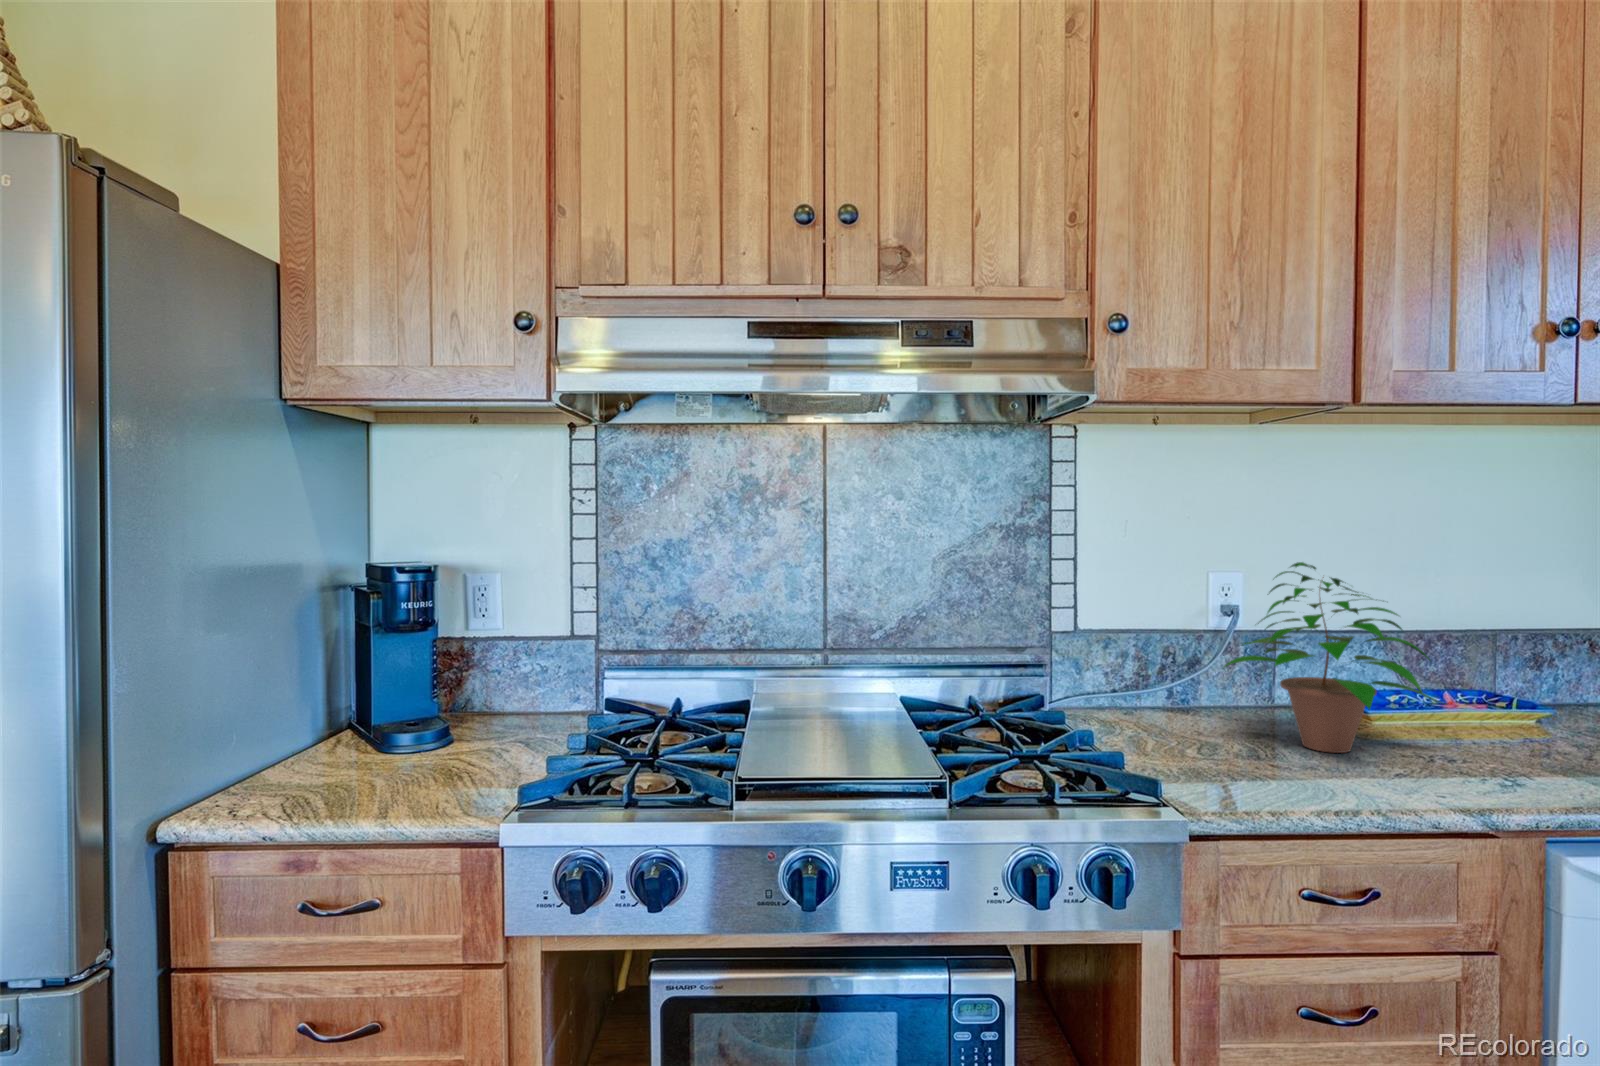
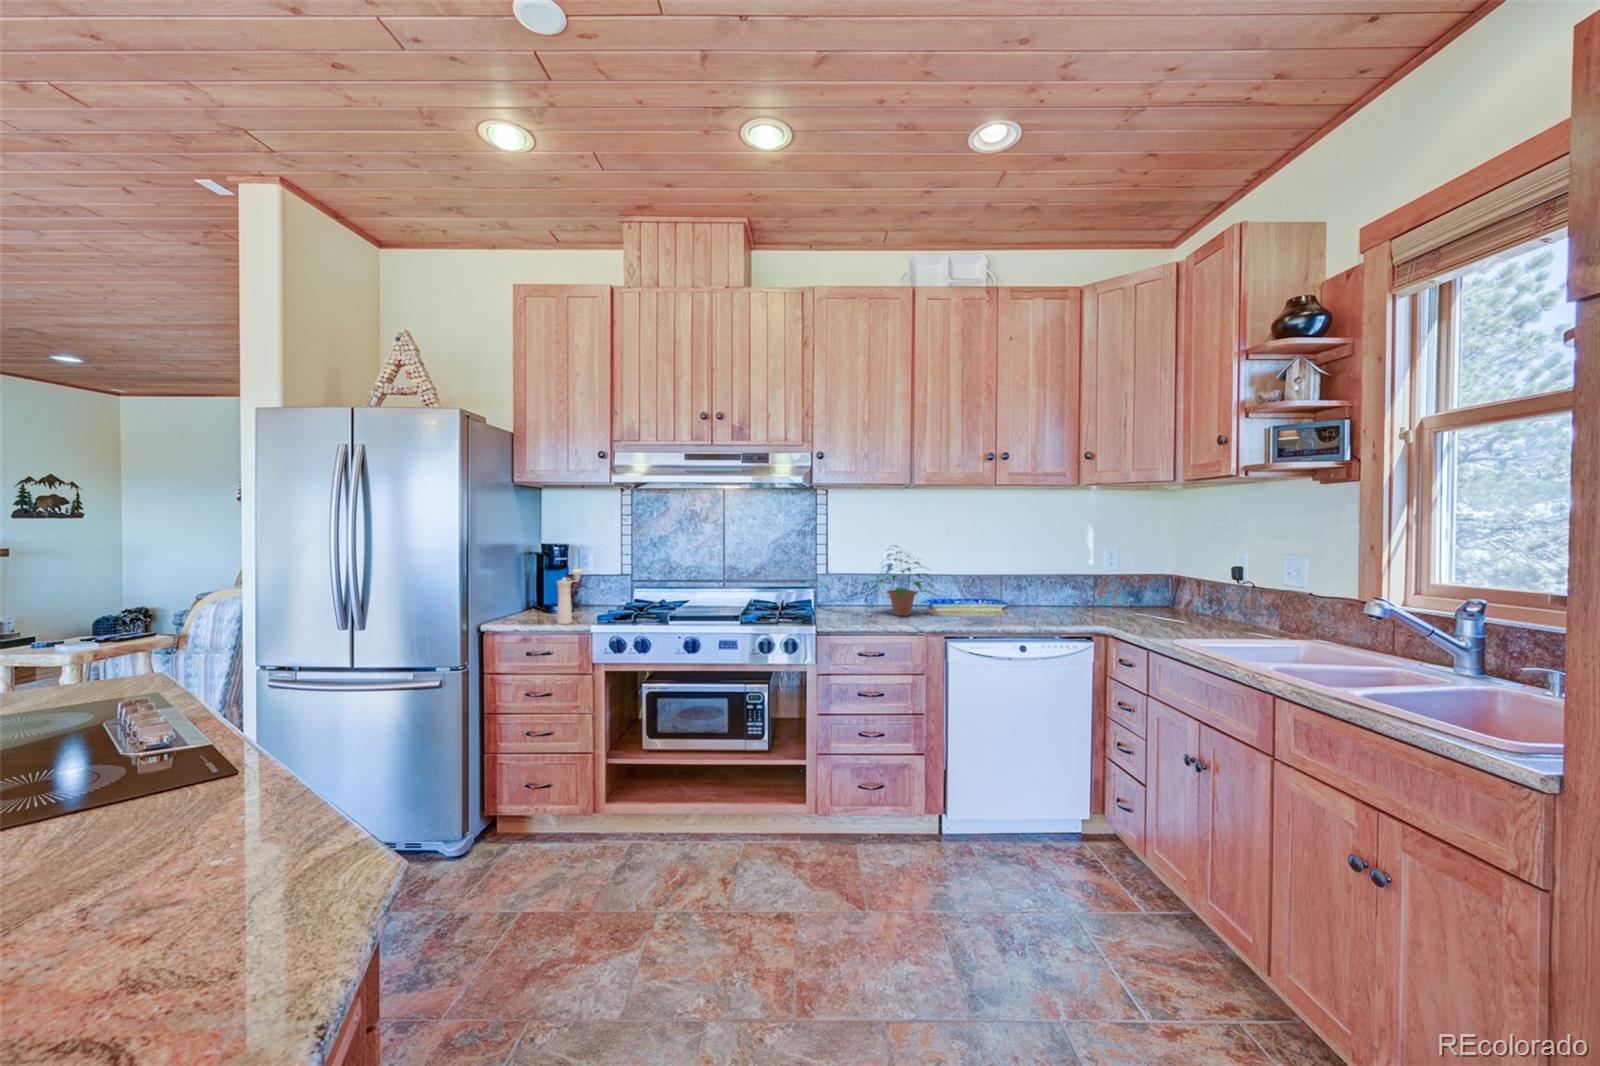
pepper mill: none [394,636,473,806] -> present [557,569,582,624]

